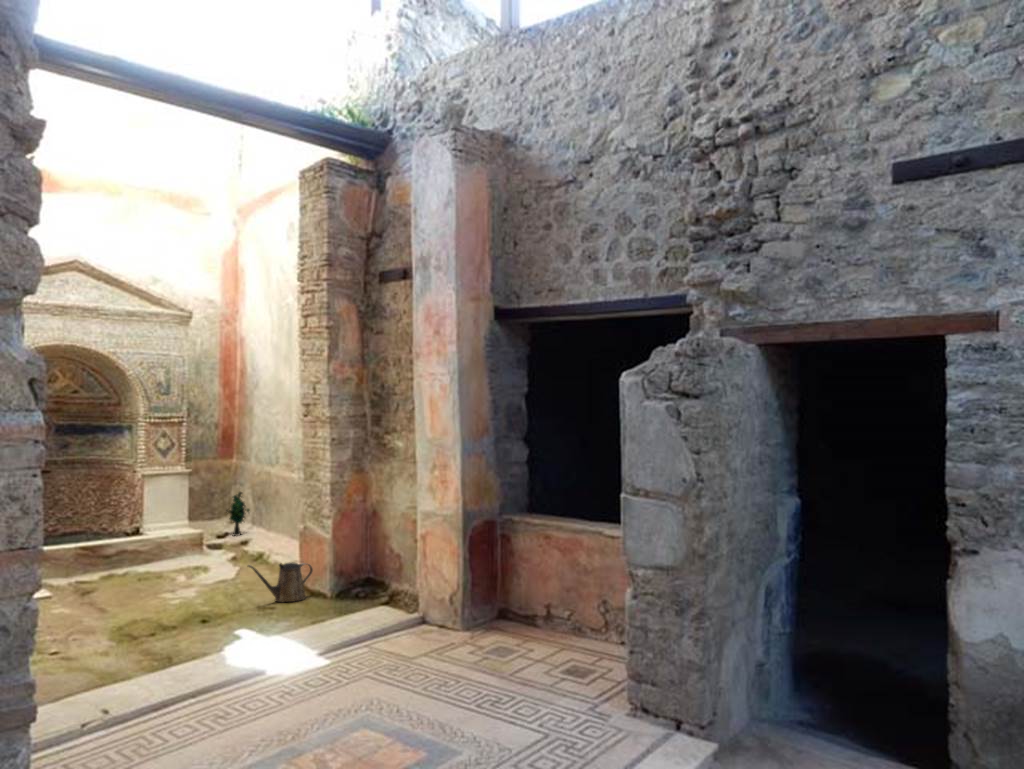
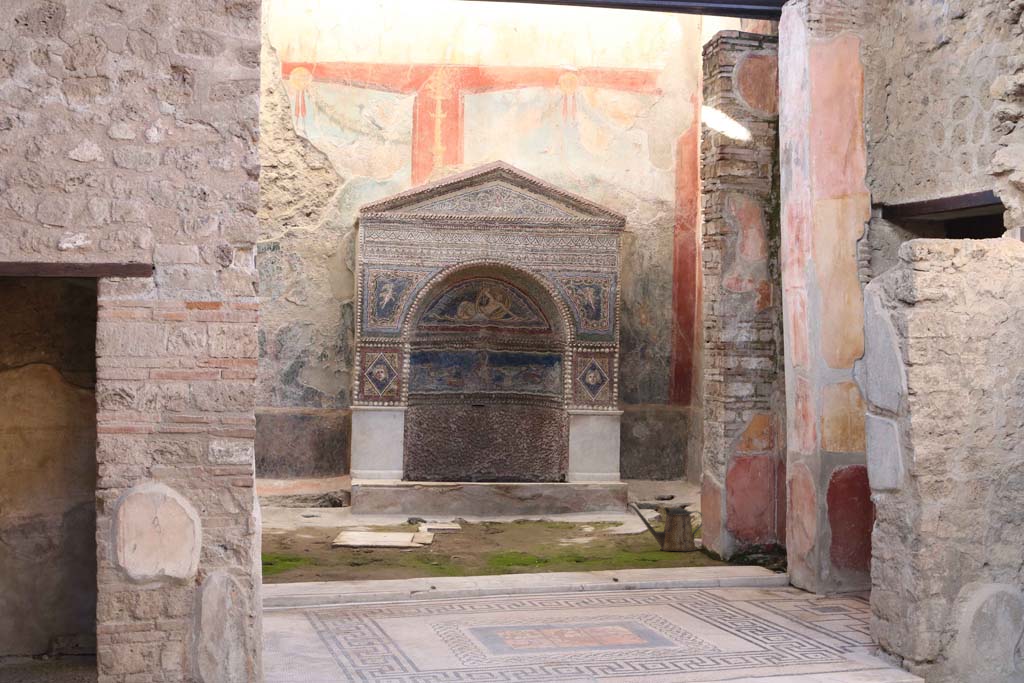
decorative plant: present [226,492,250,536] -> none [674,445,704,501]

